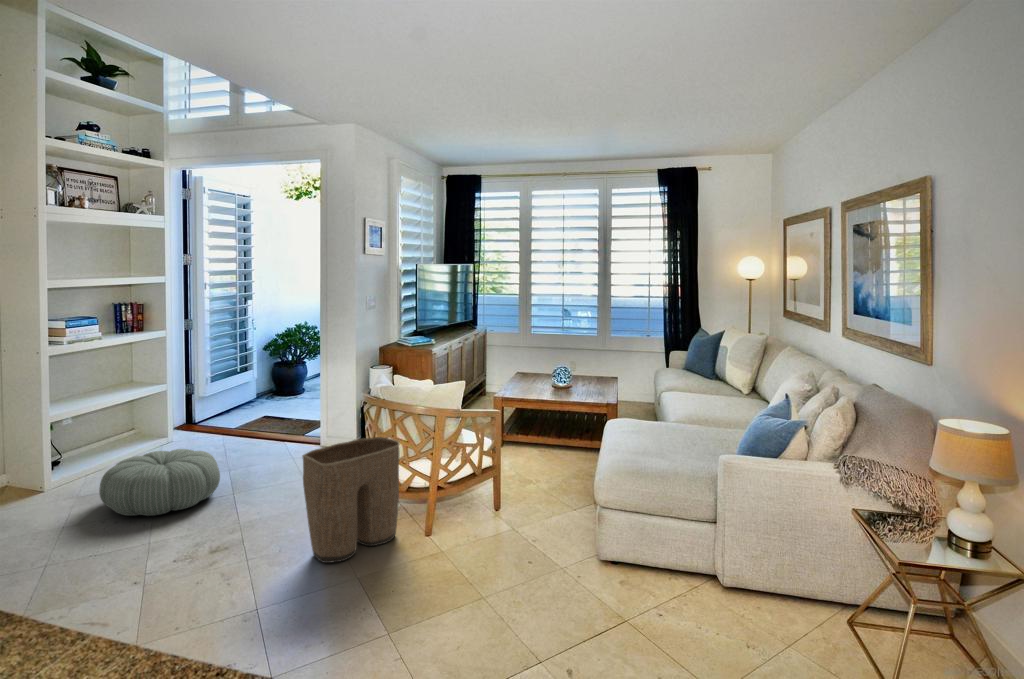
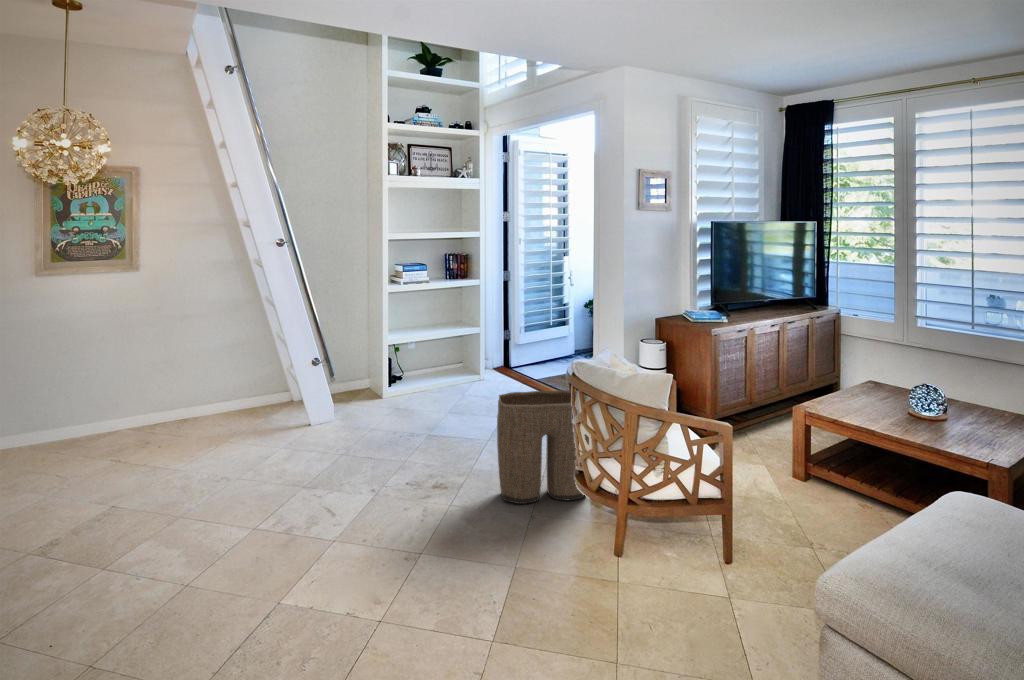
pouf: present [99,449,220,516] -> none [395,379,483,430]

